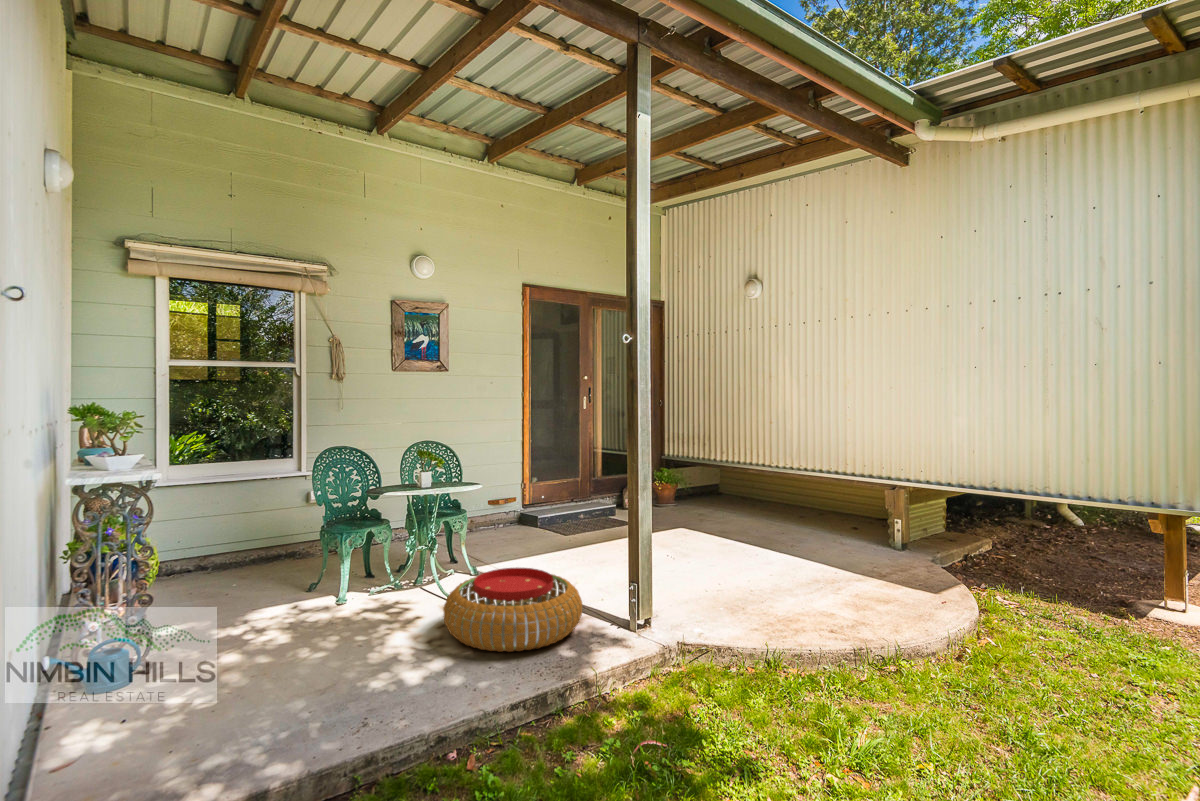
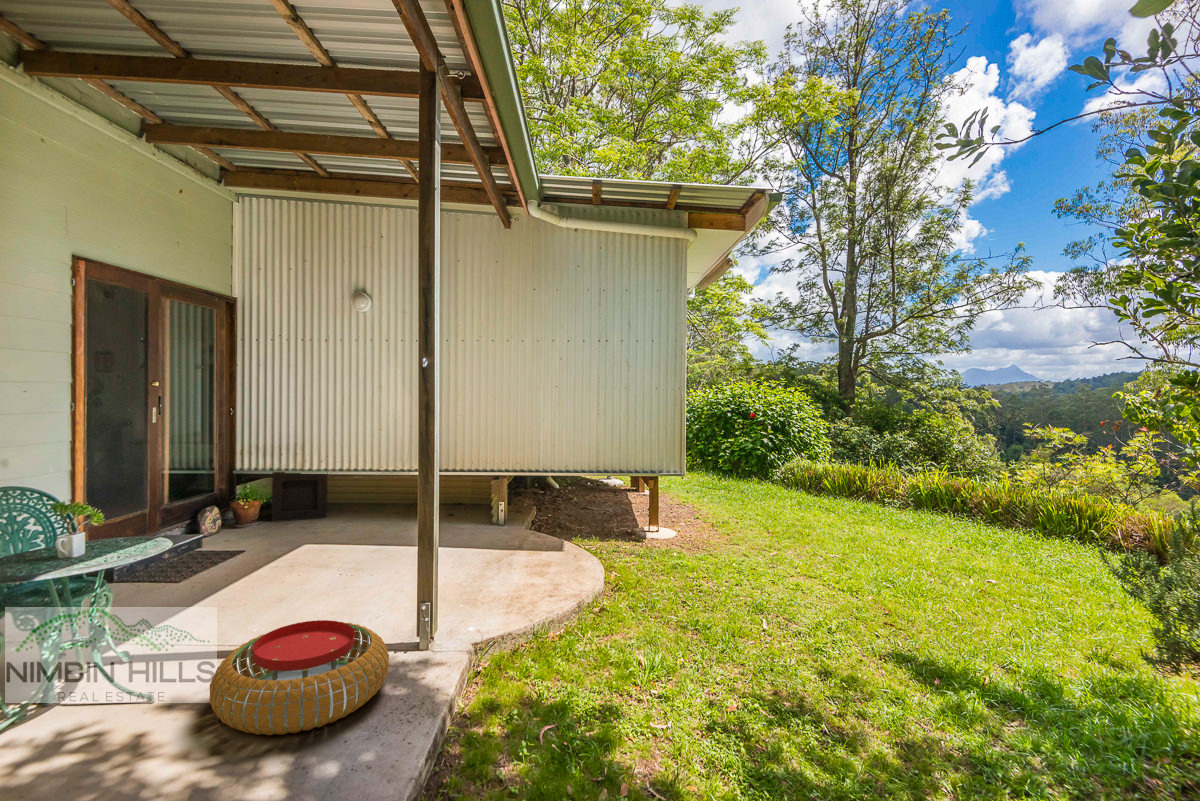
wooden crate: none [684,456,741,511] -> present [272,472,328,522]

